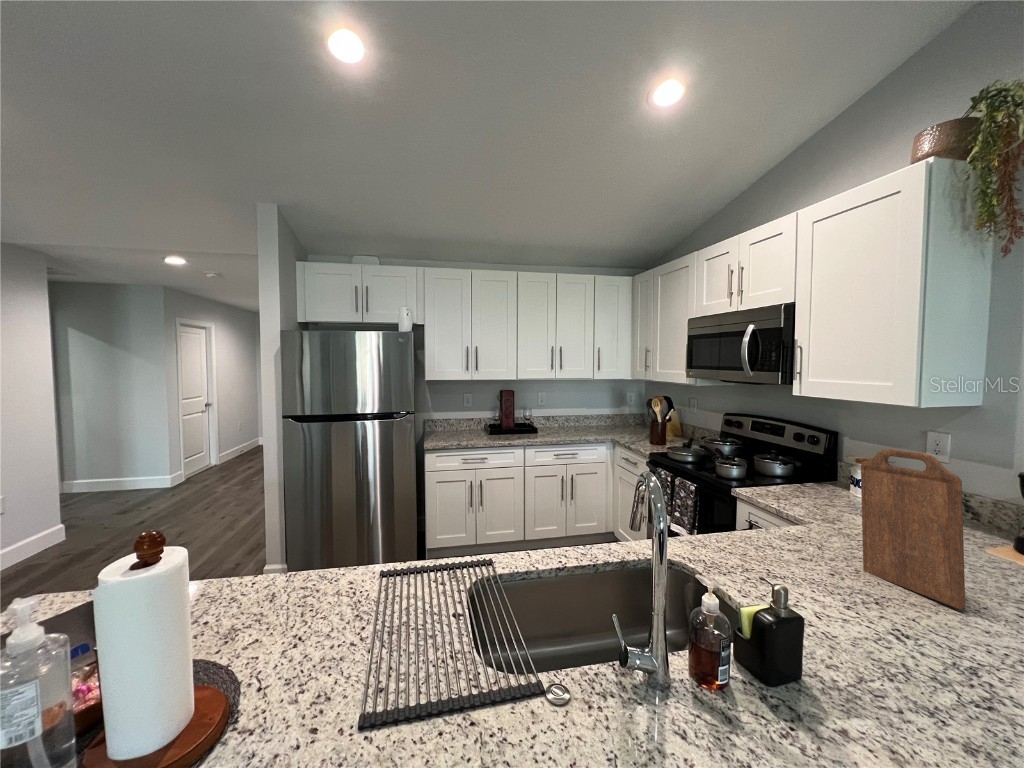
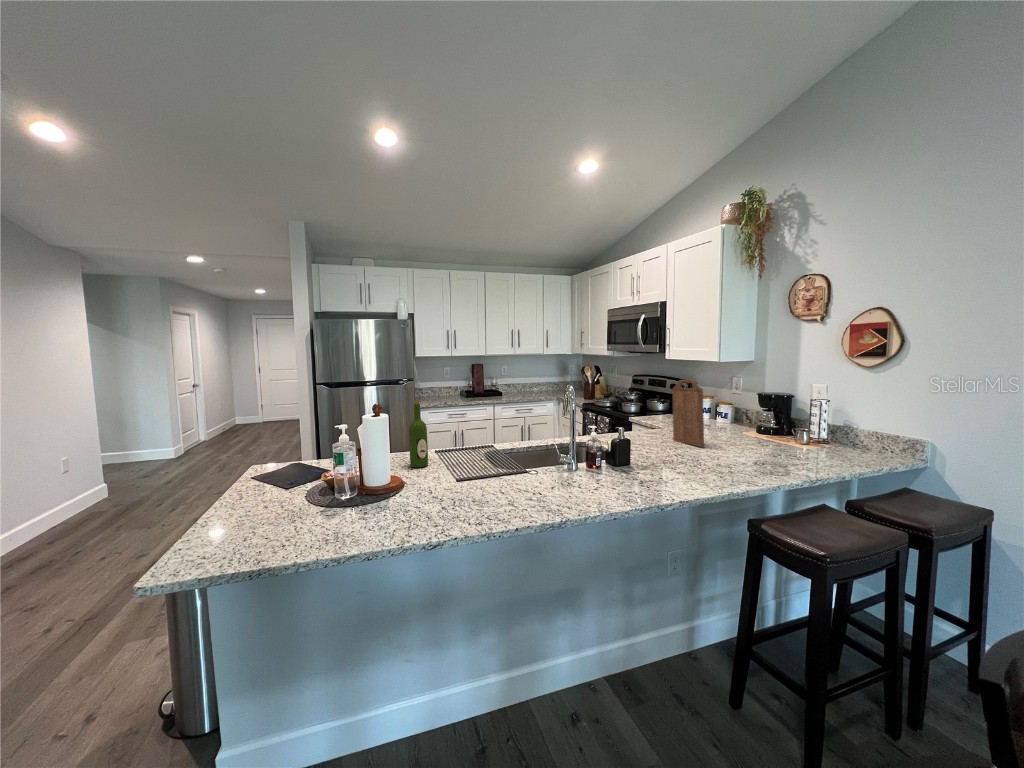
wine bottle: none [290,490,334,651] -> present [409,400,428,467]

